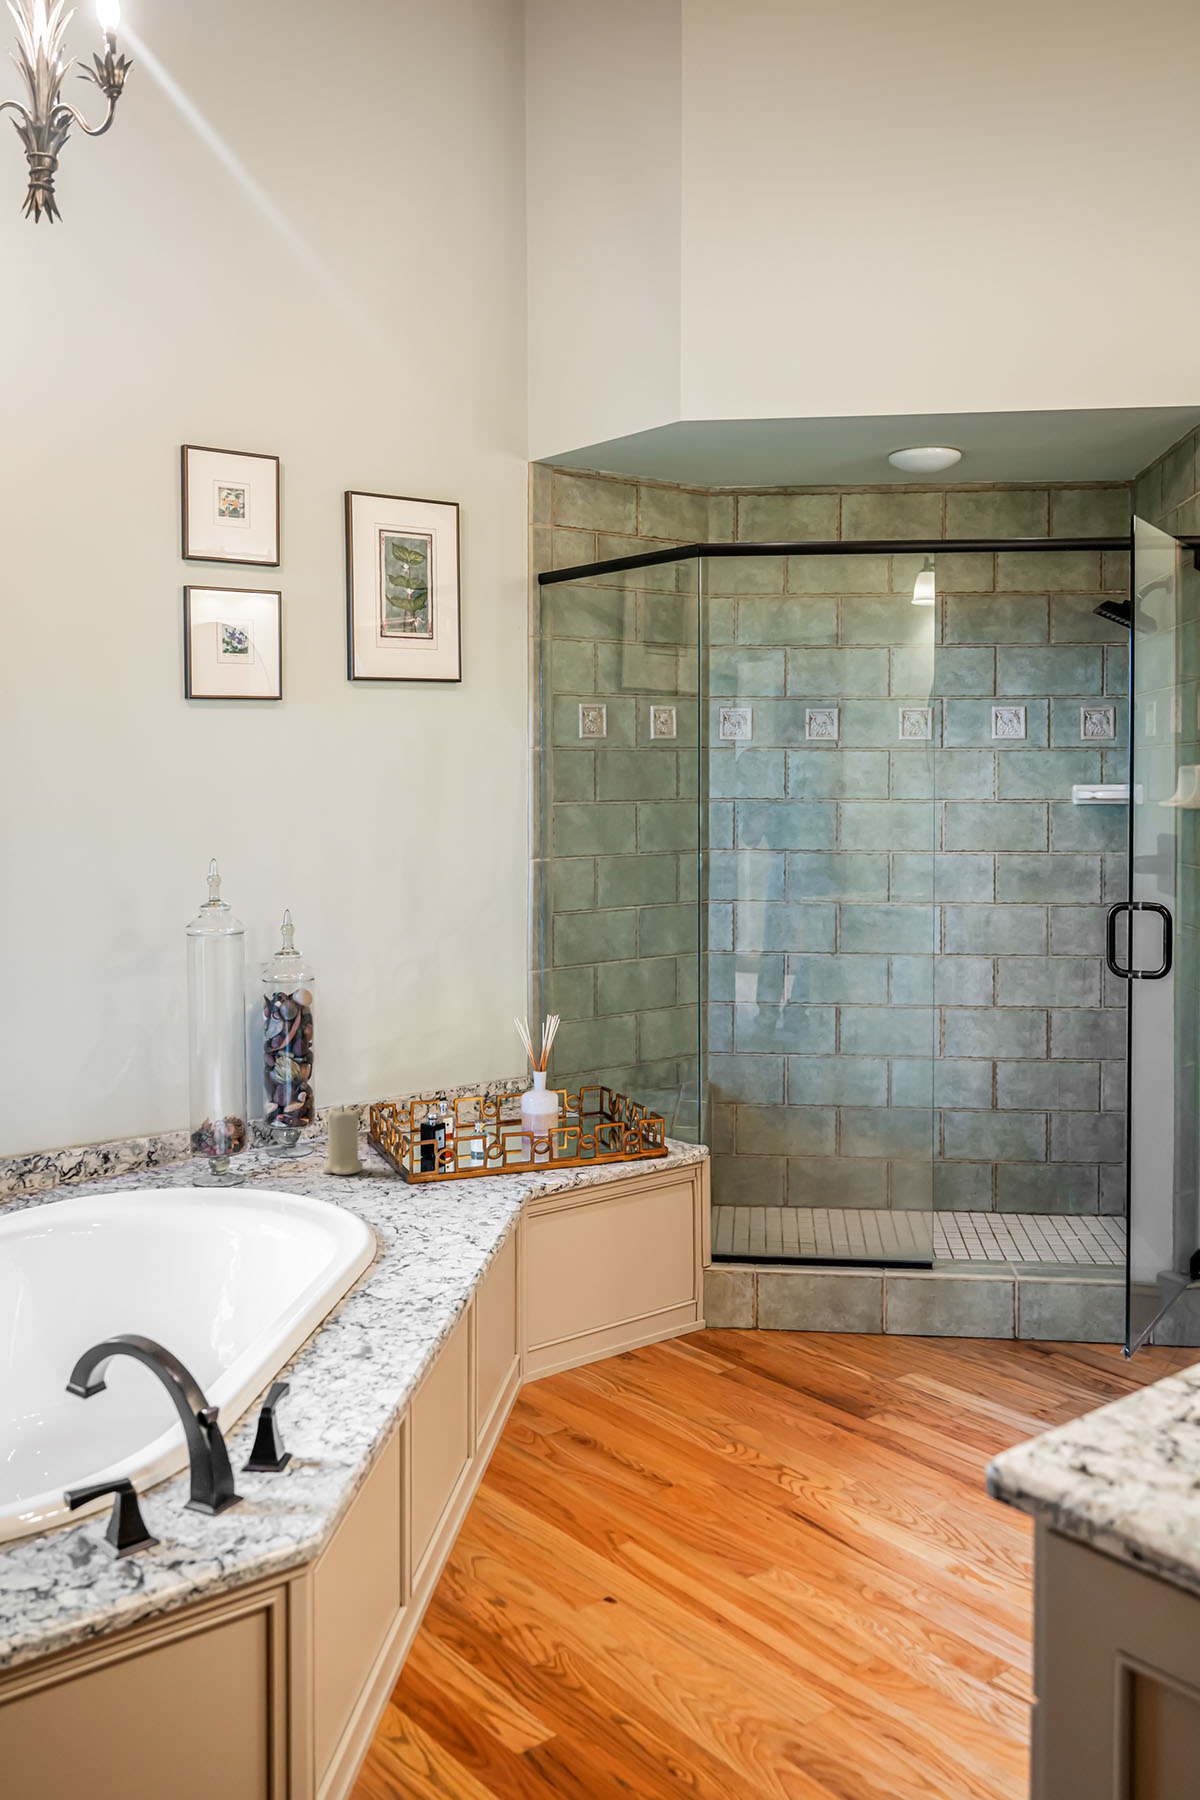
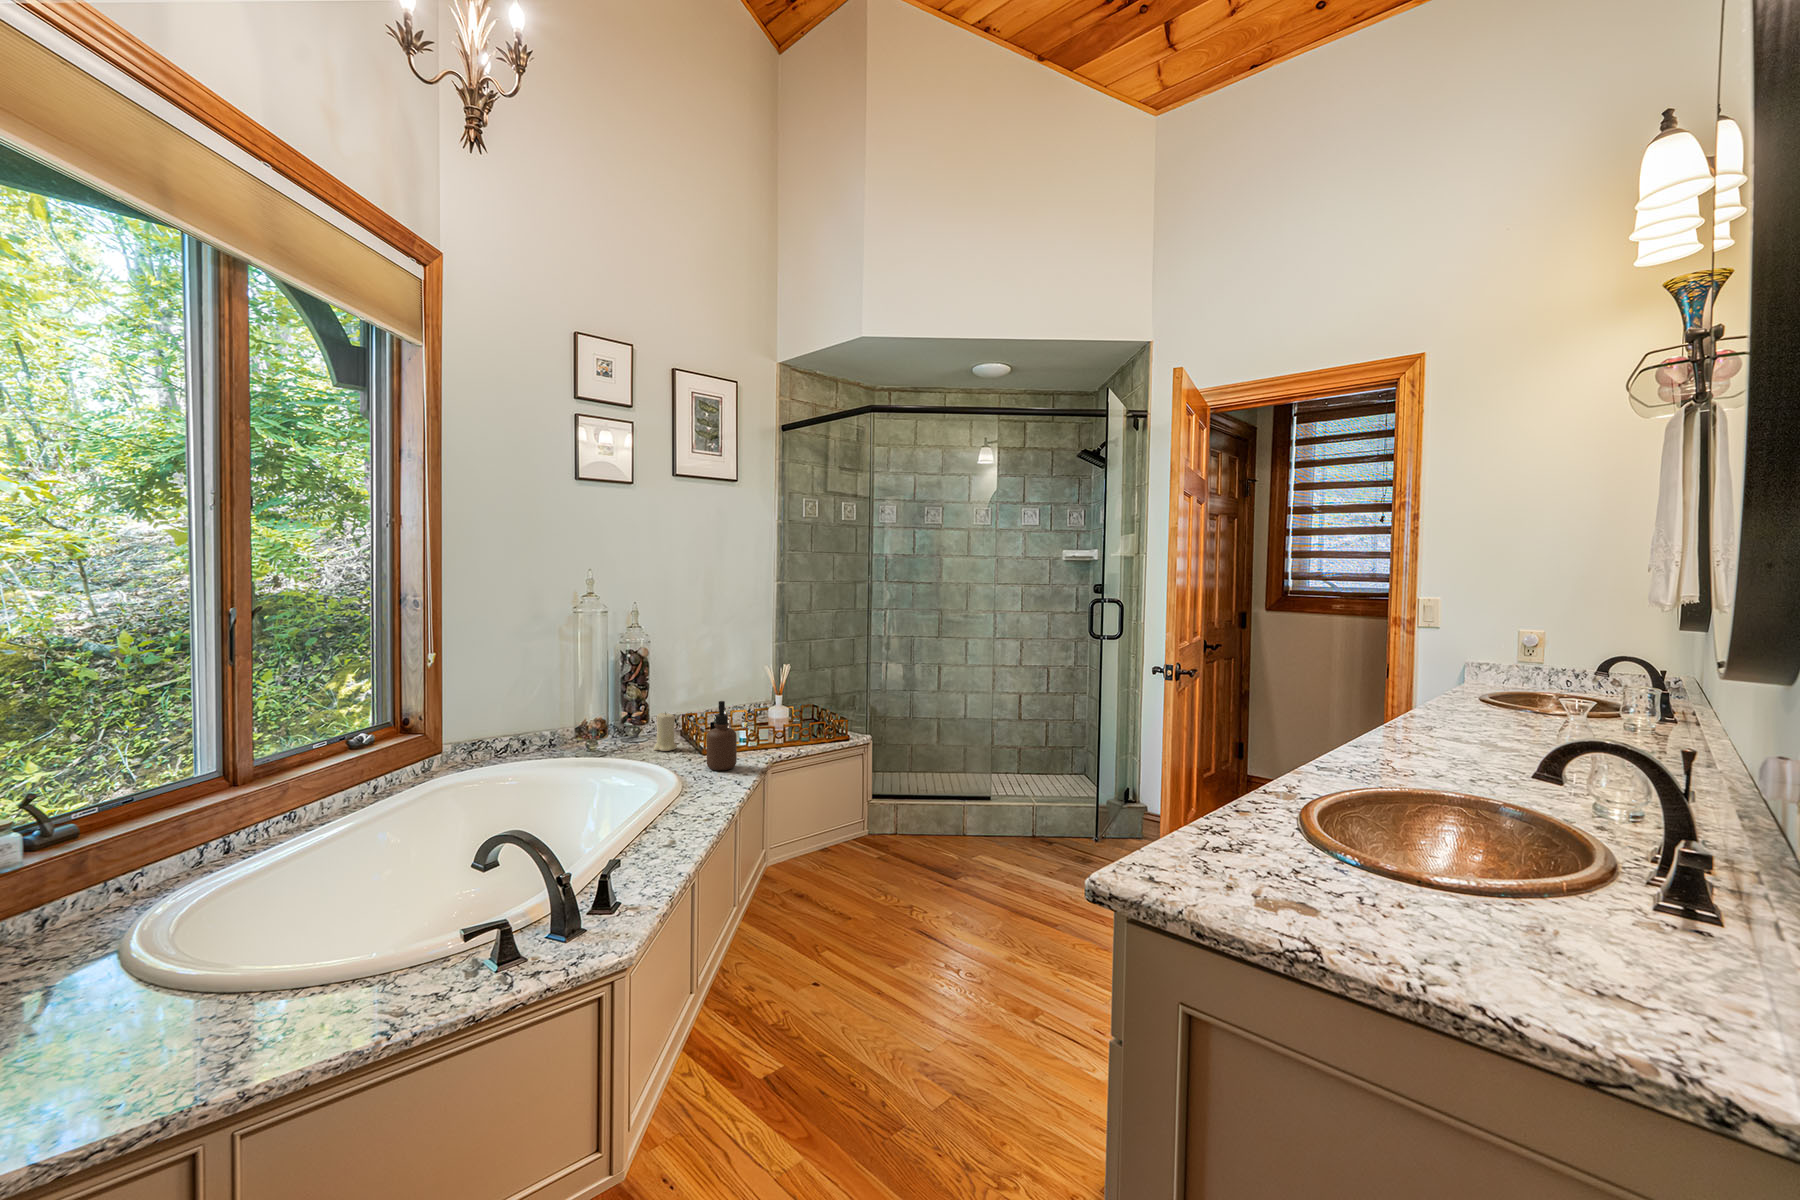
soap dispenser: none [416,1092,468,1214] -> present [707,701,737,771]

